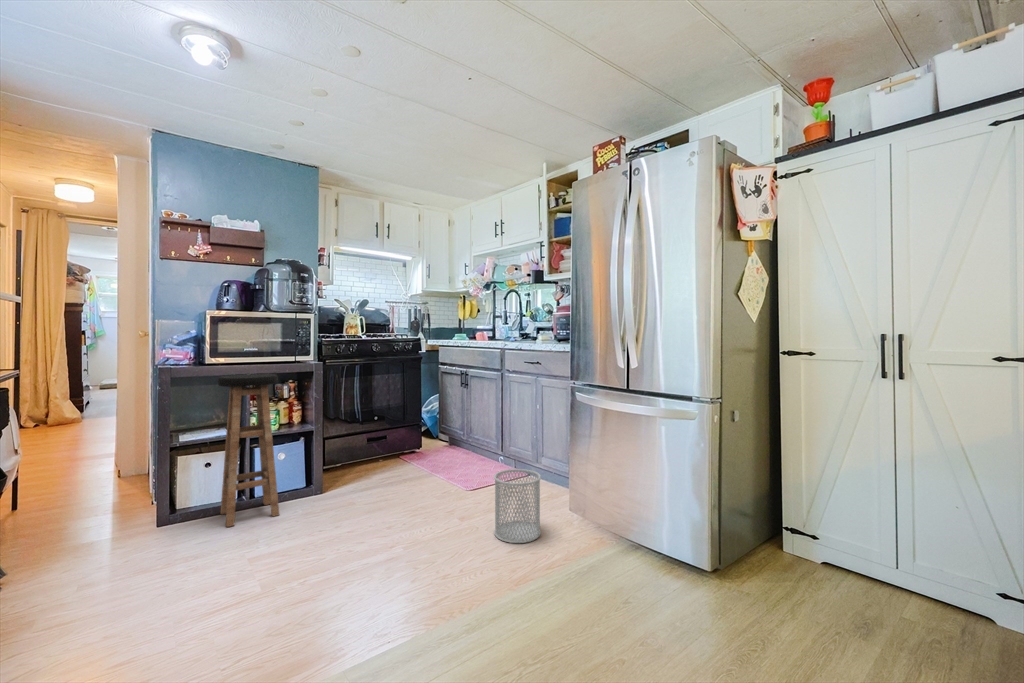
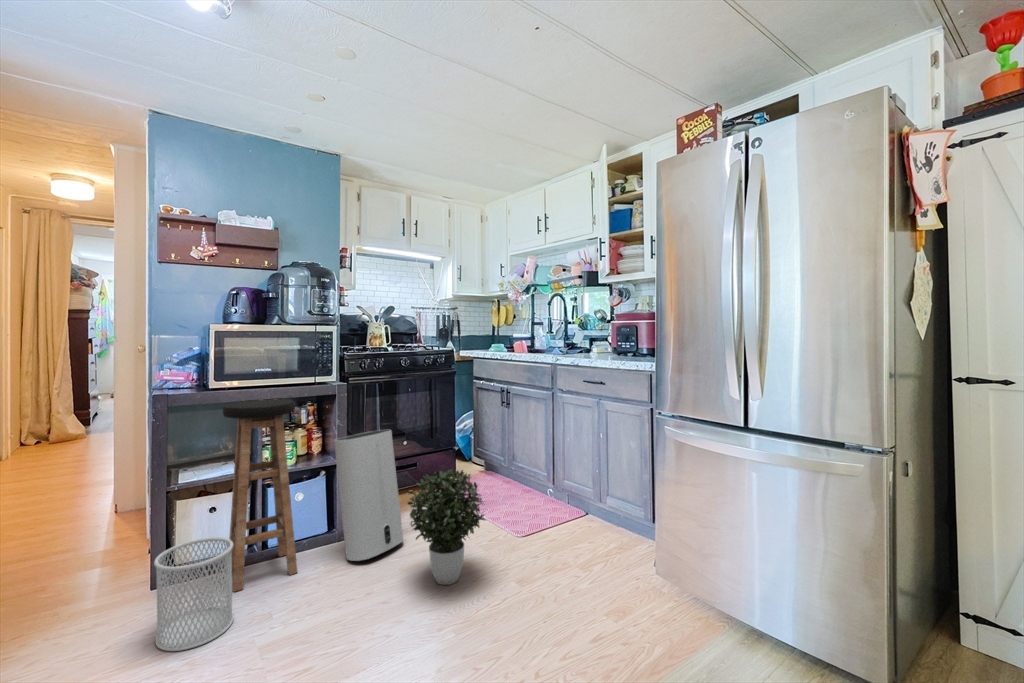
air purifier: none [311,401,370,506] -> present [335,430,403,561]
potted plant: none [370,429,434,521] -> present [408,469,485,585]
wastebasket: present [494,469,541,543] -> present [154,537,234,651]

